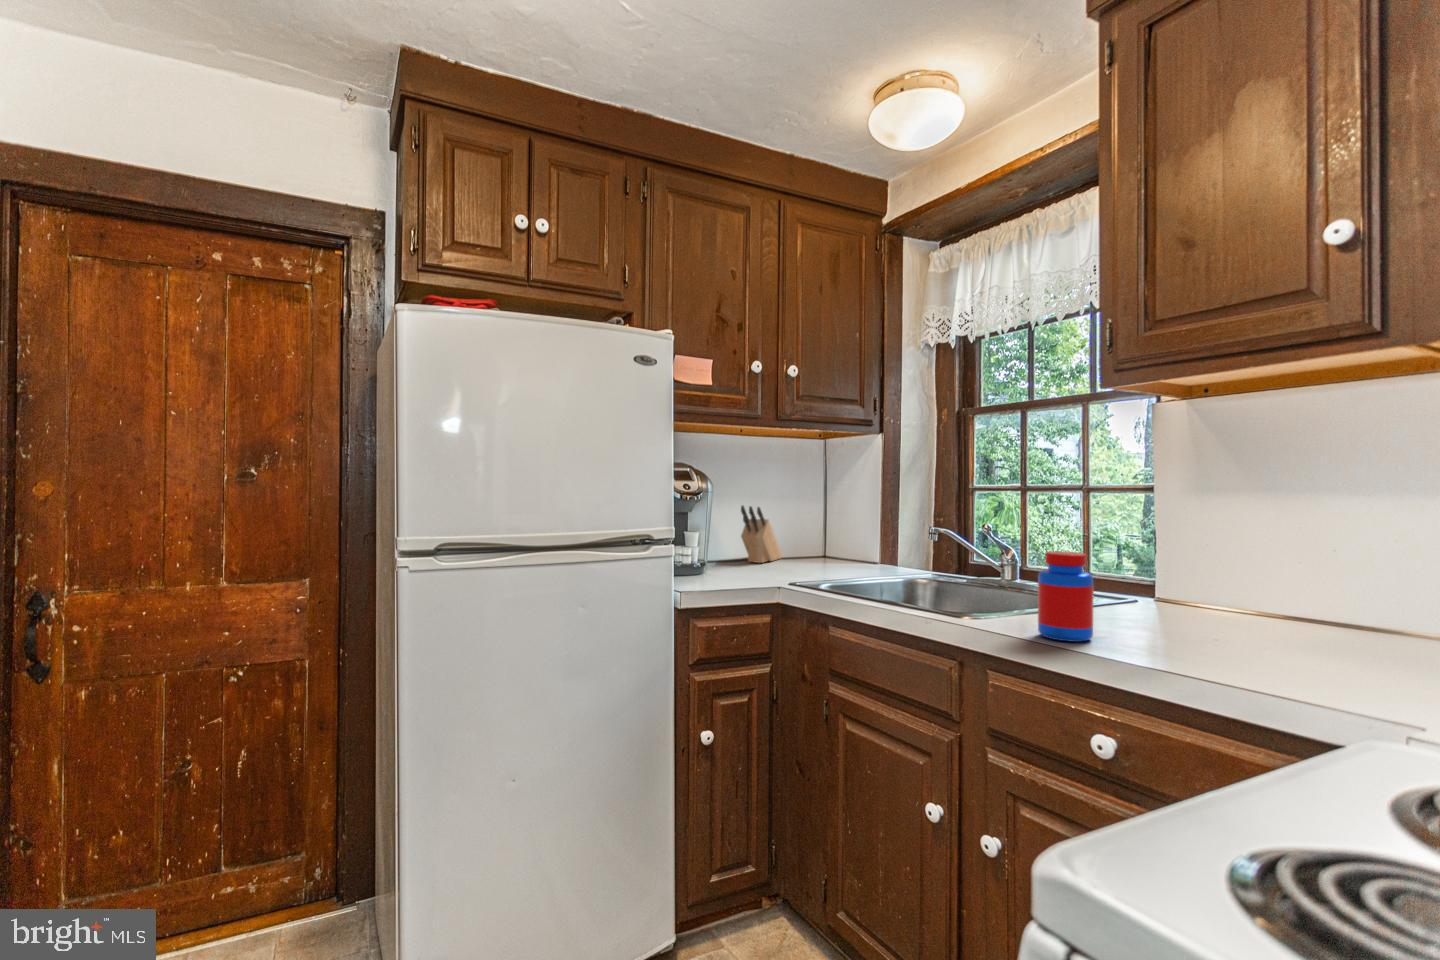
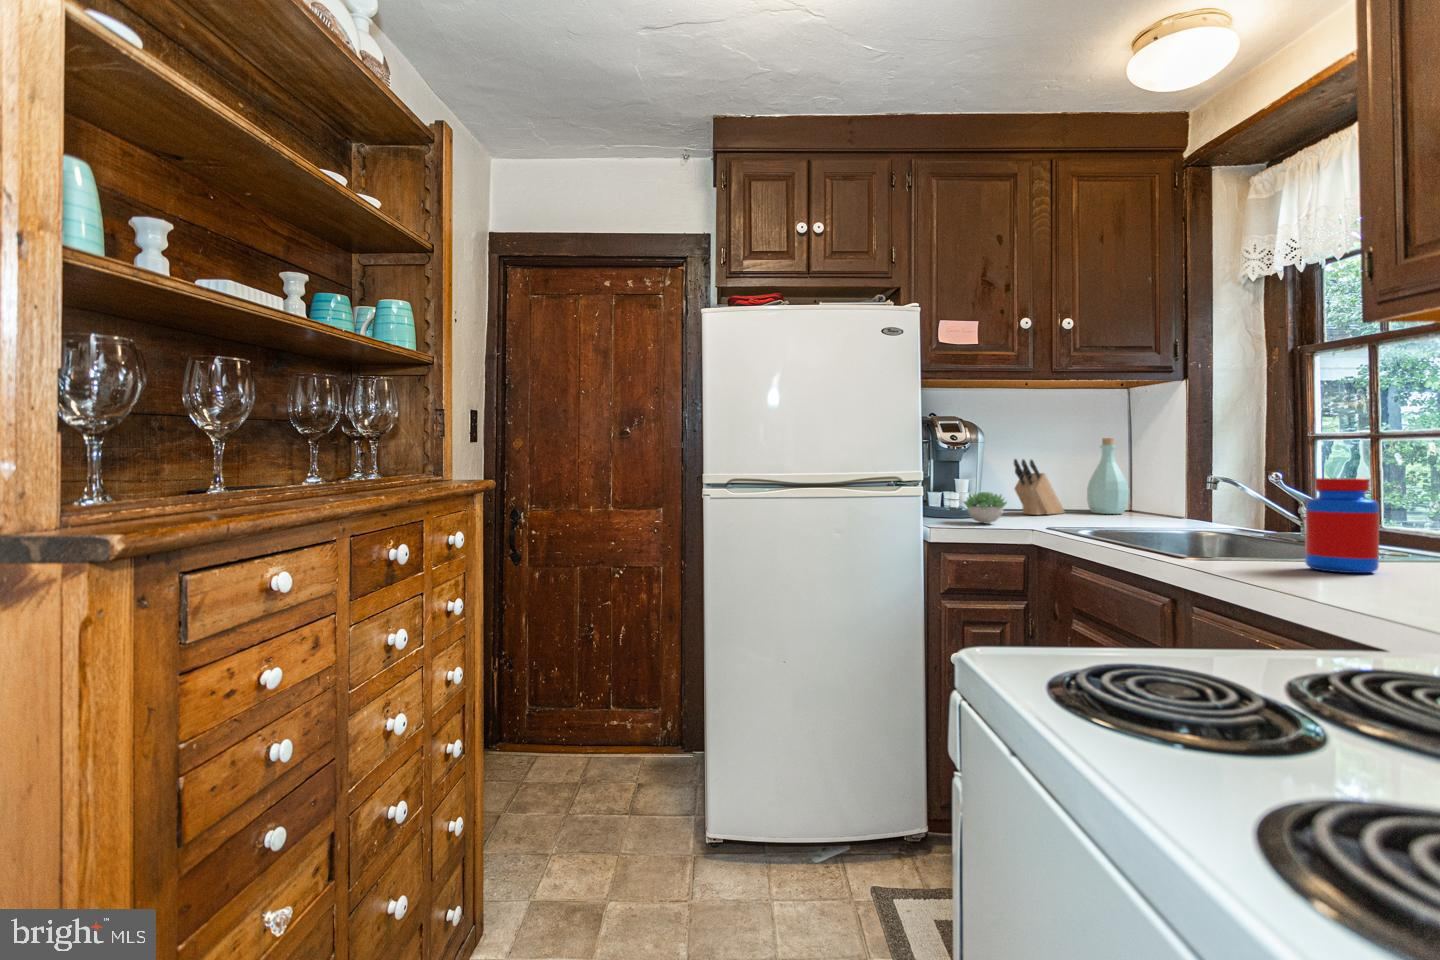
bottle: none [800,482,835,556] -> present [1087,438,1129,514]
succulent plant: none [703,546,747,581] -> present [964,492,1007,523]

